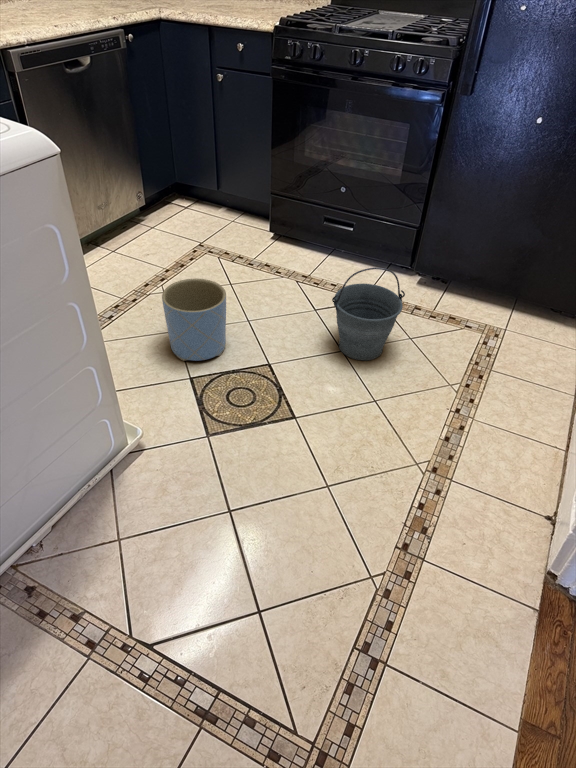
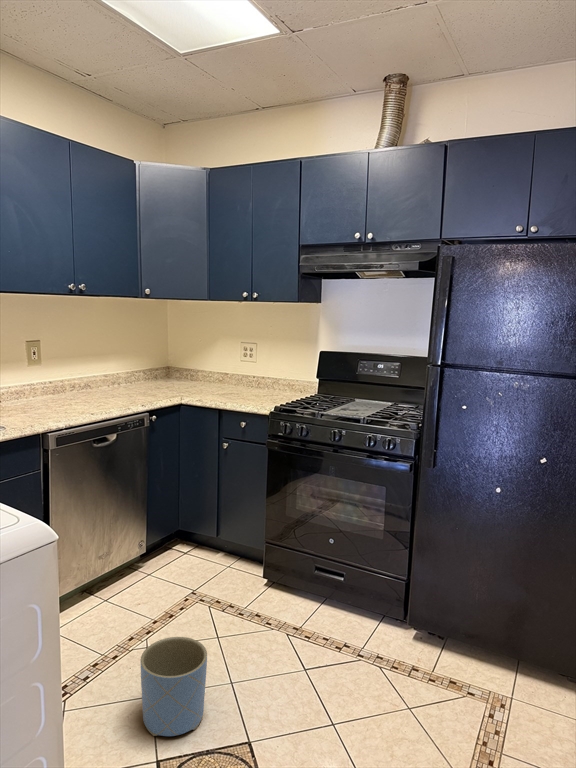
bucket: present [332,268,405,360] -> none [317,628,393,738]

